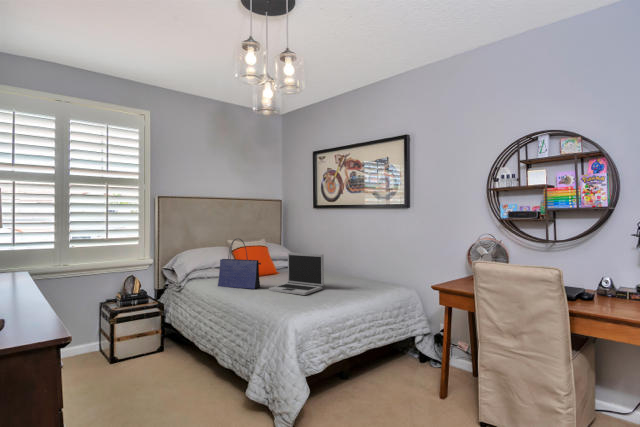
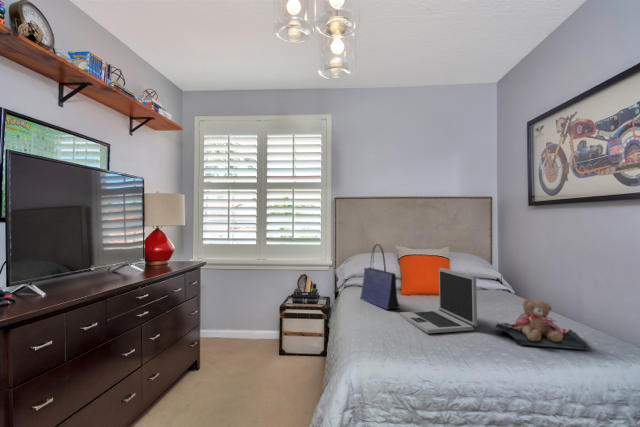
teddy bear: none [331,264,378,291] -> present [496,299,587,350]

